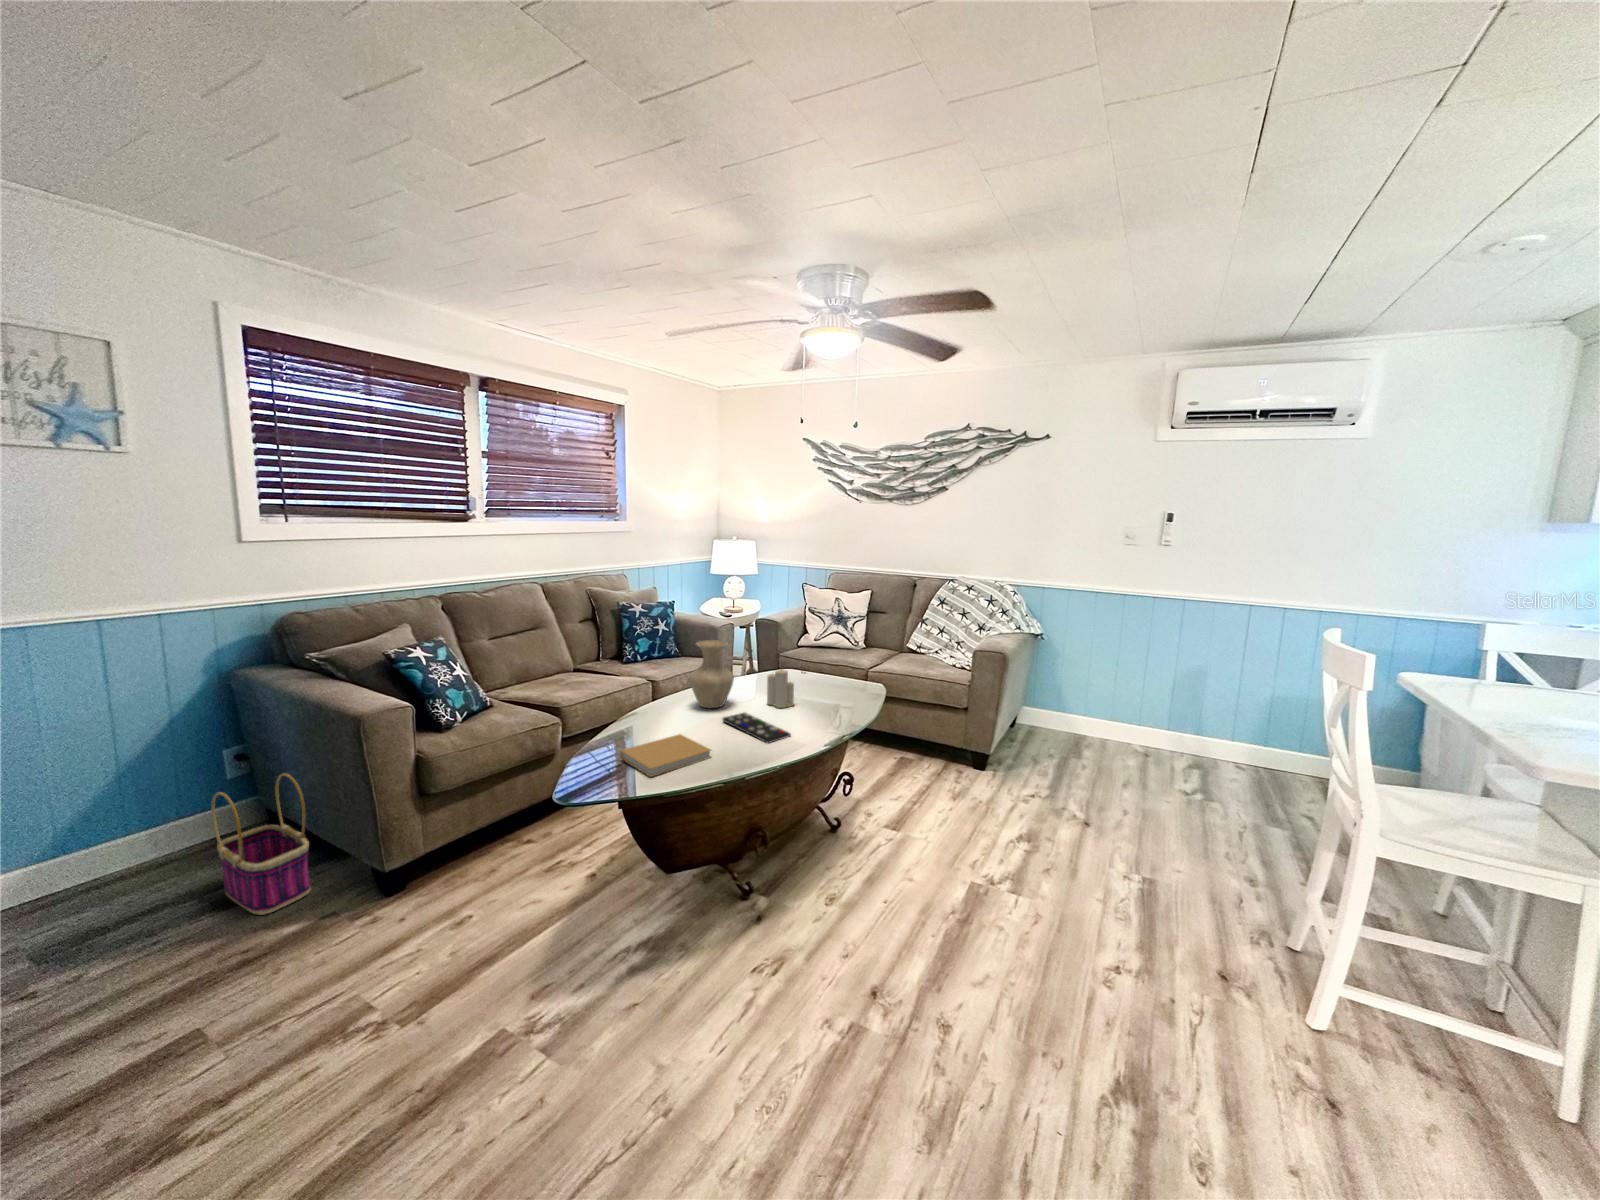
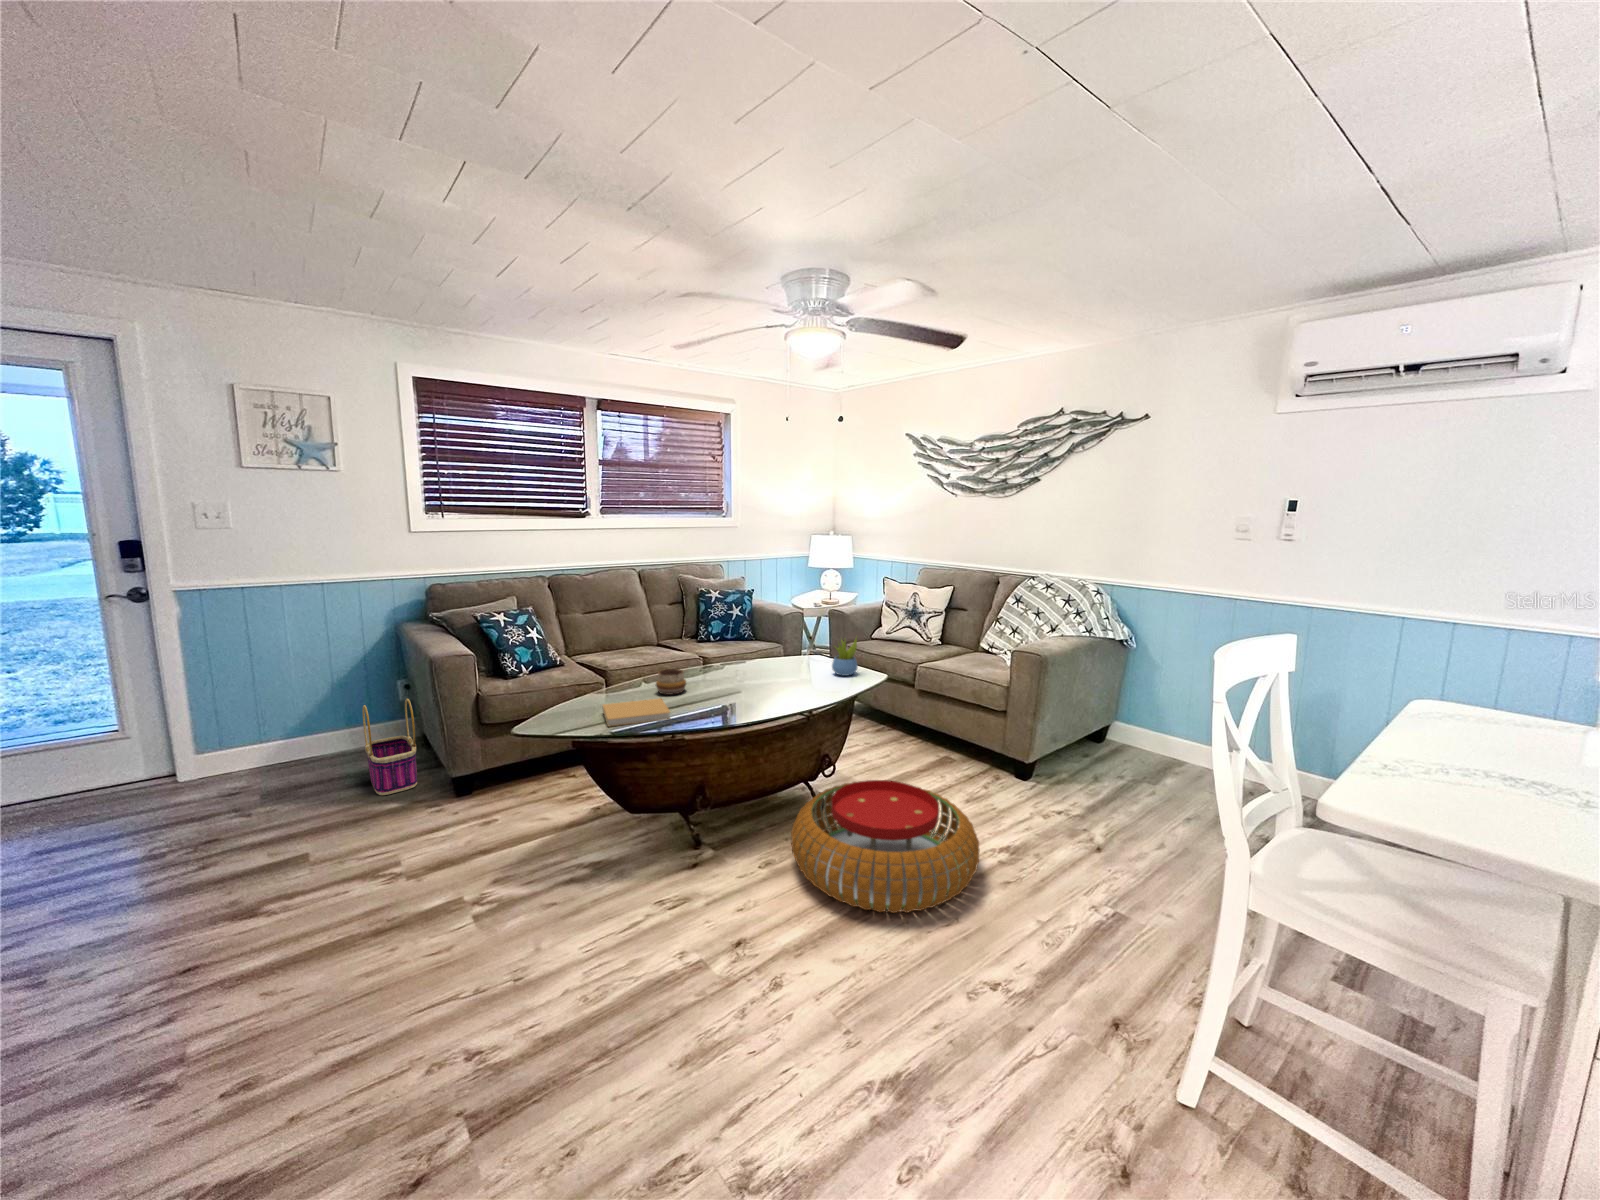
vase: present [690,640,734,708] -> none [701,622,741,683]
succulent plant: none [815,644,844,687] -> present [832,639,858,676]
candle: present [767,670,794,708] -> none [768,649,791,689]
decorative bowl: none [653,698,689,728] -> present [655,669,686,695]
remote control: present [722,713,791,743] -> none [713,688,754,714]
pouf: none [846,789,1037,925] -> present [791,780,980,913]

